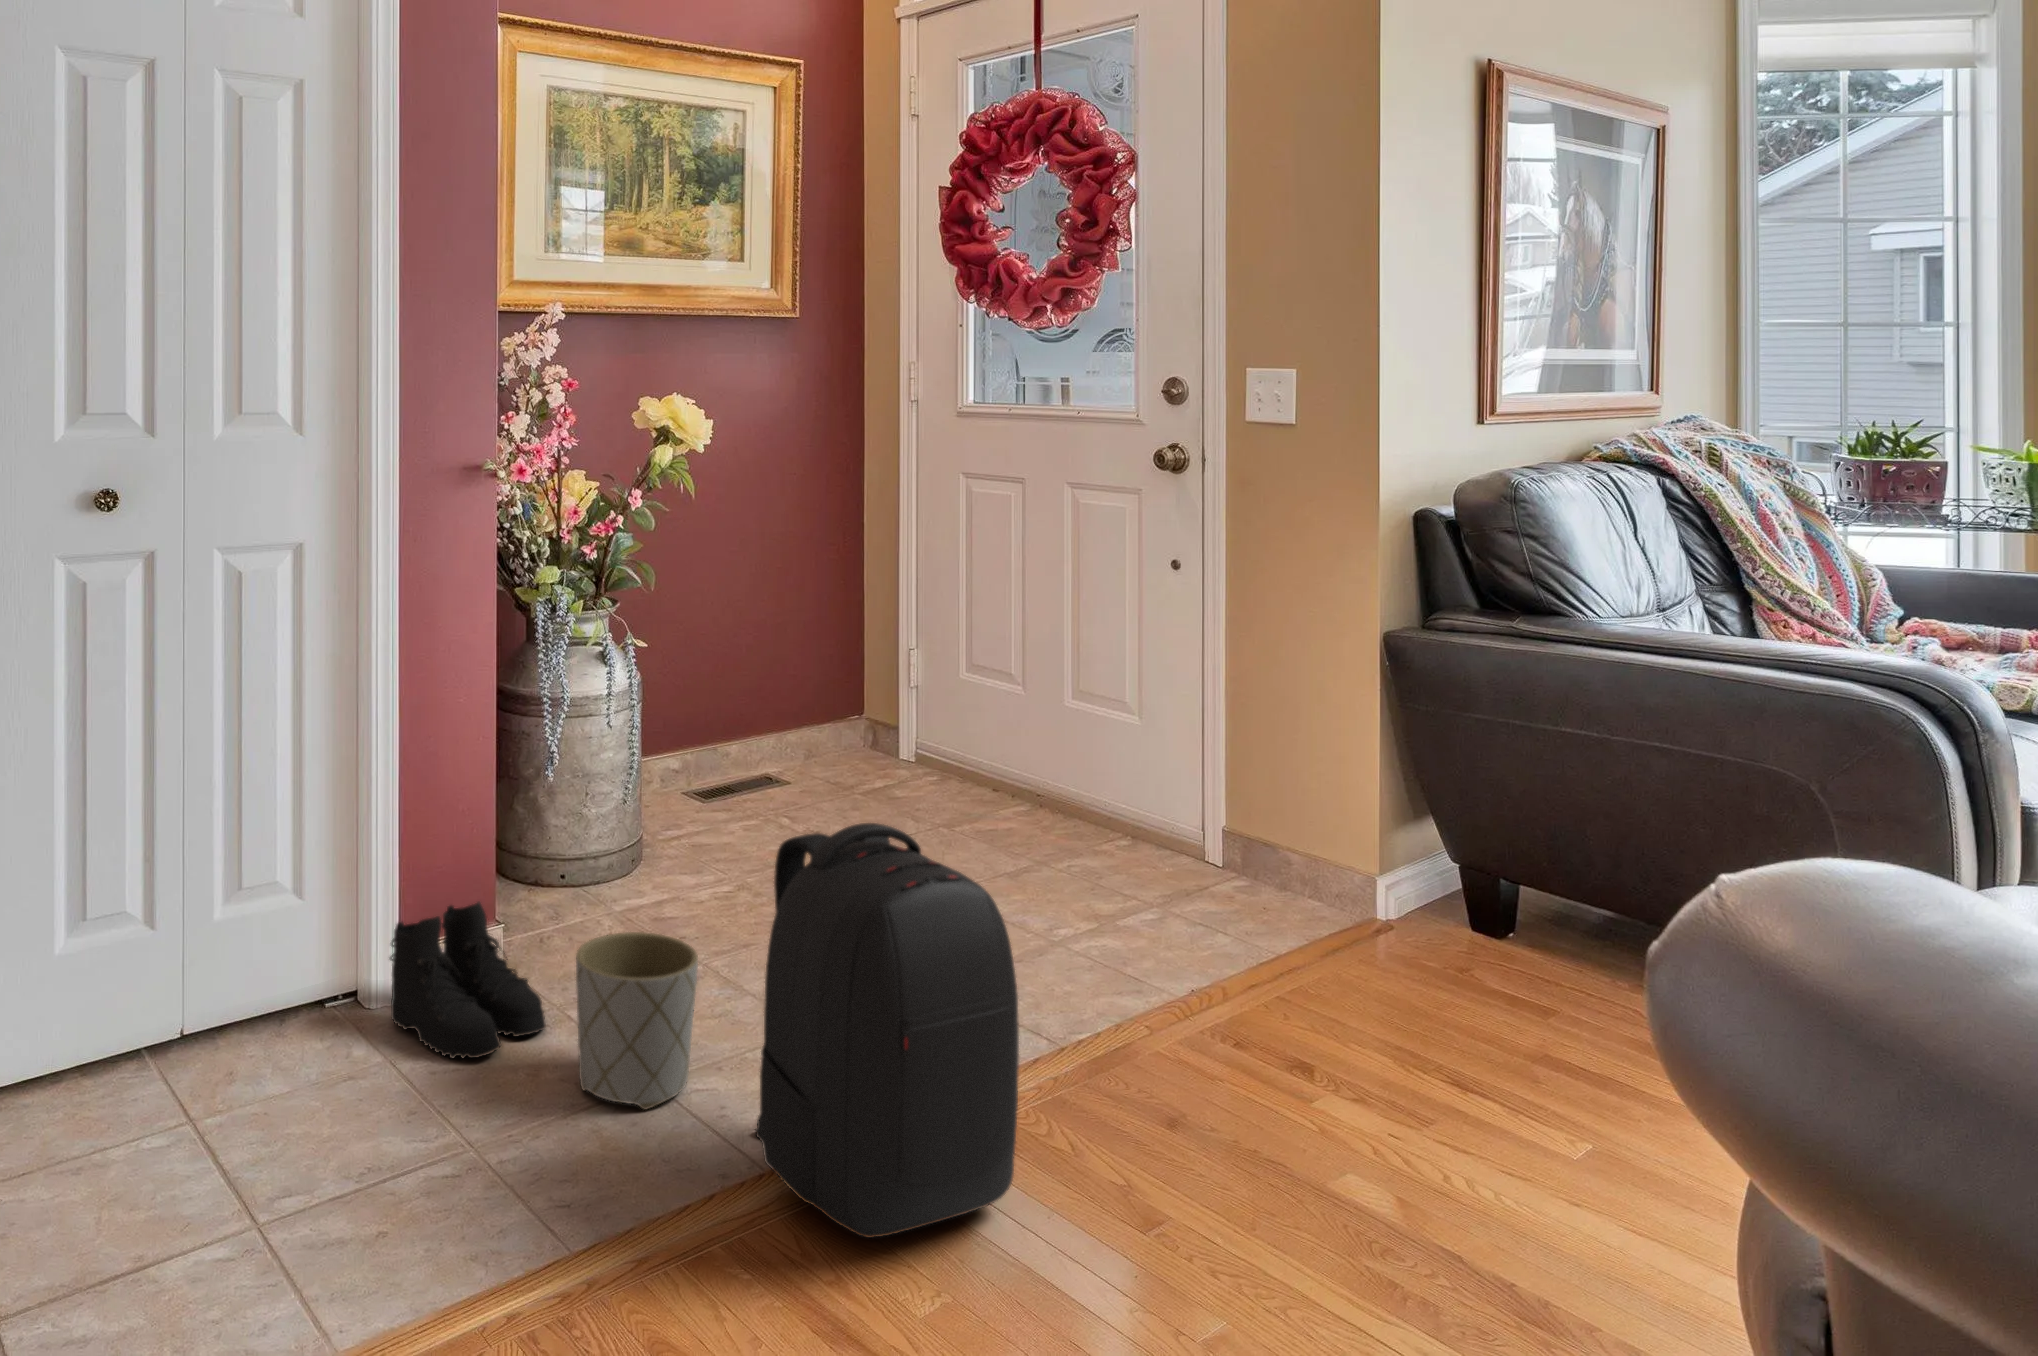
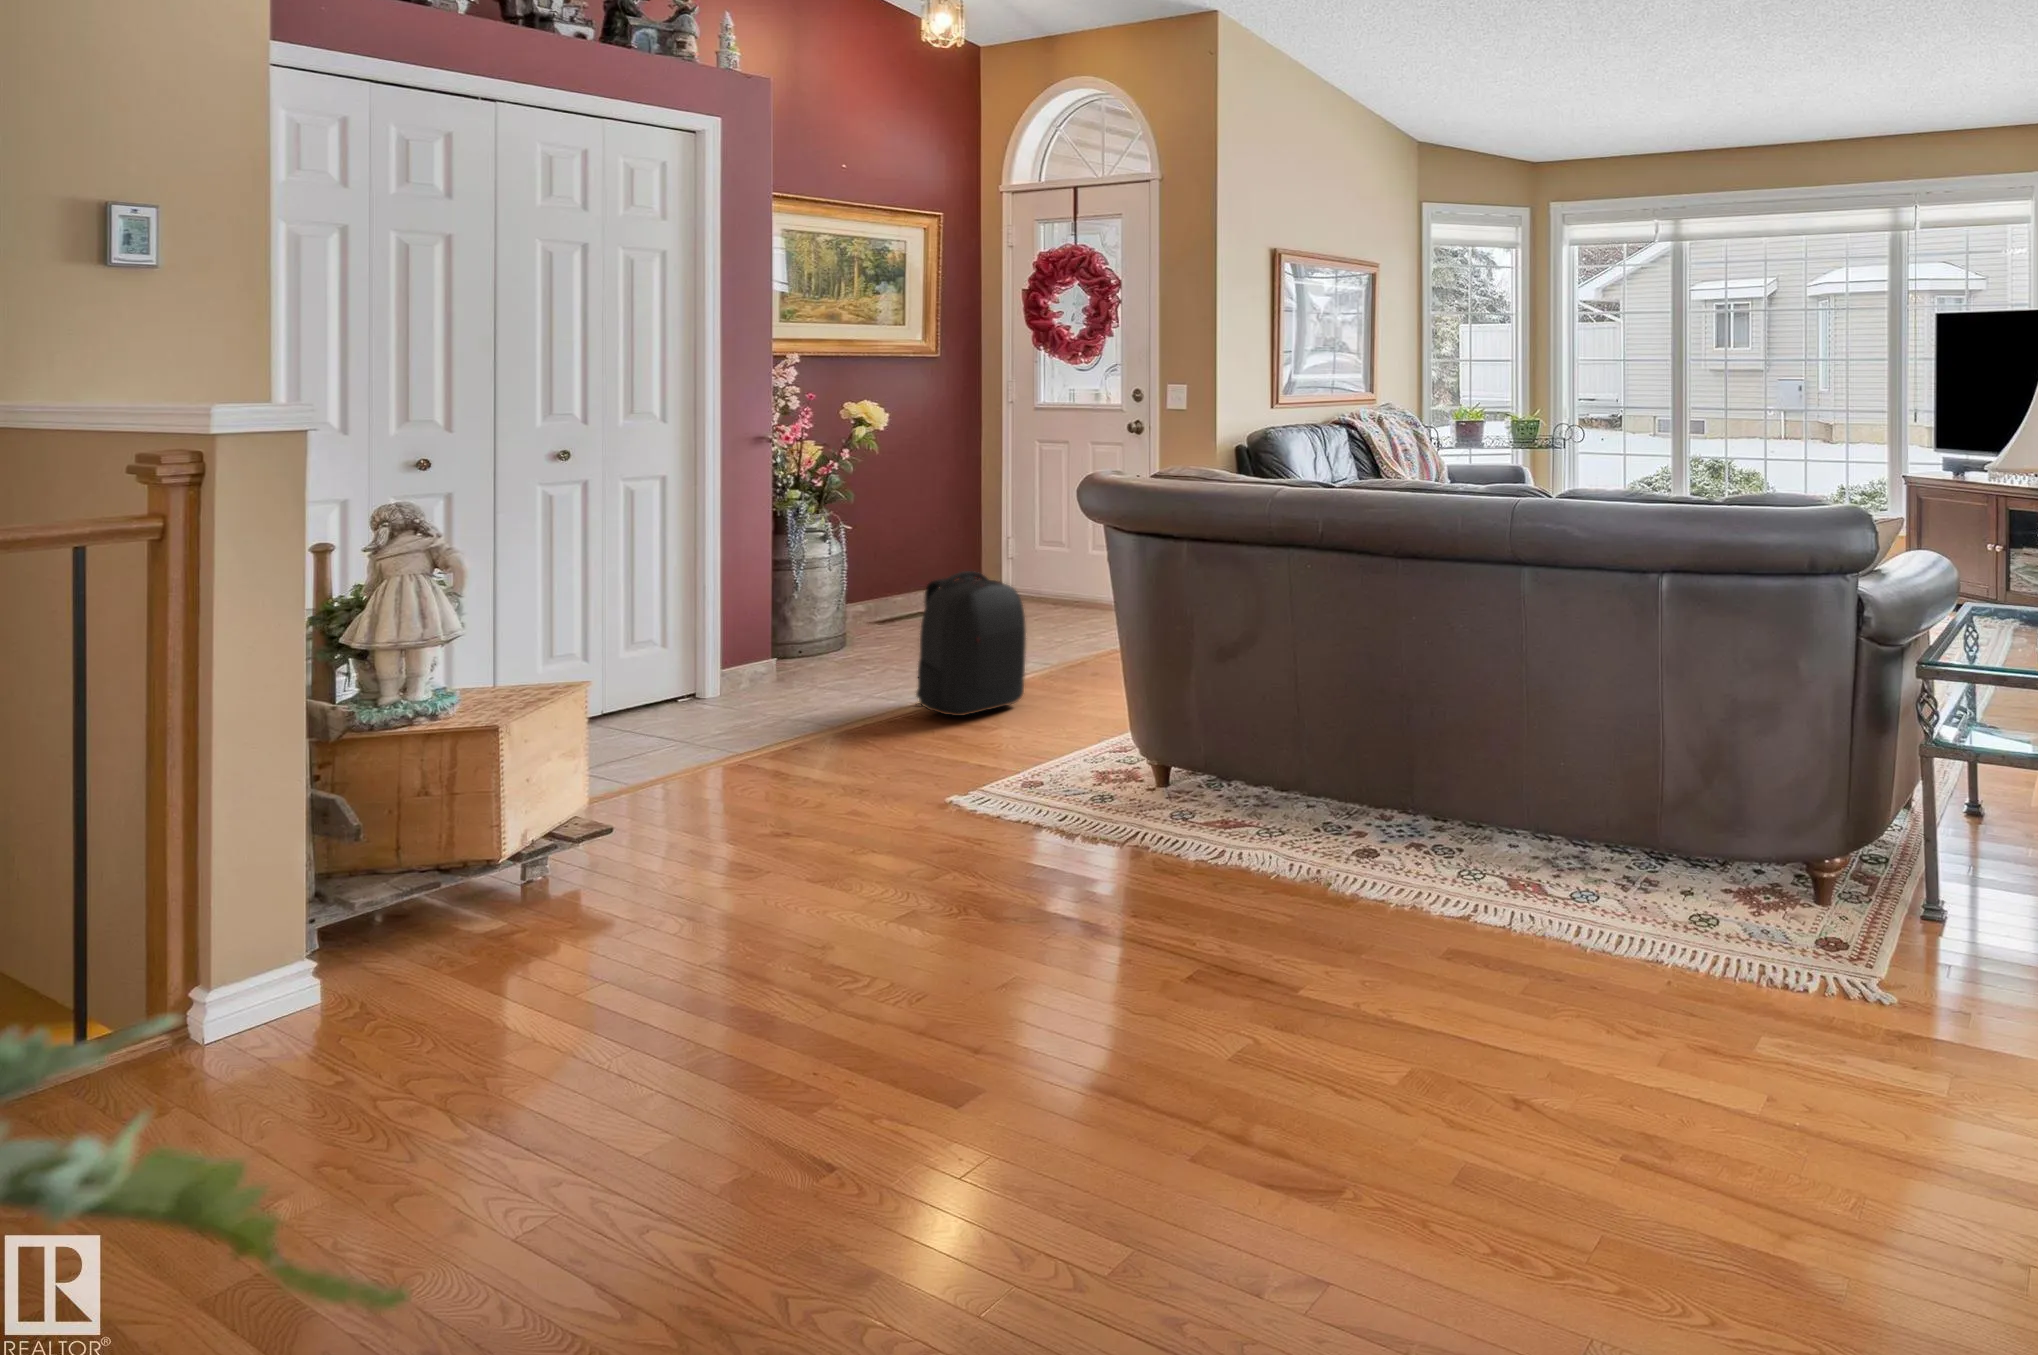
boots: present [390,902,546,1058] -> none [718,645,807,708]
planter: present [576,932,698,1109] -> none [827,641,888,707]

